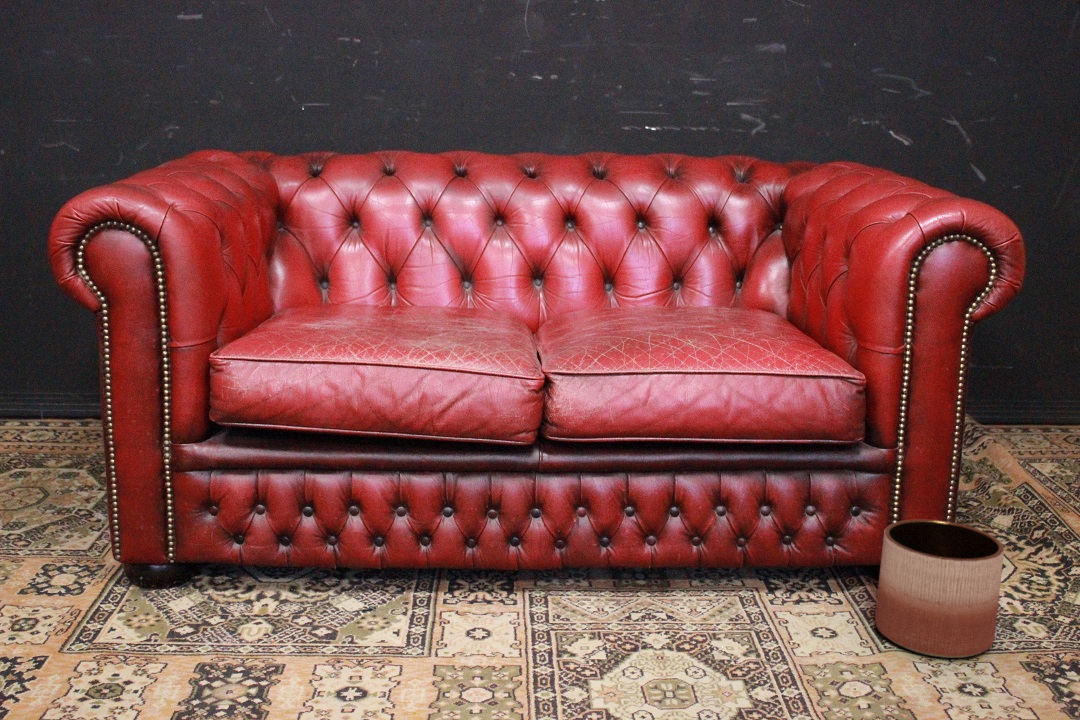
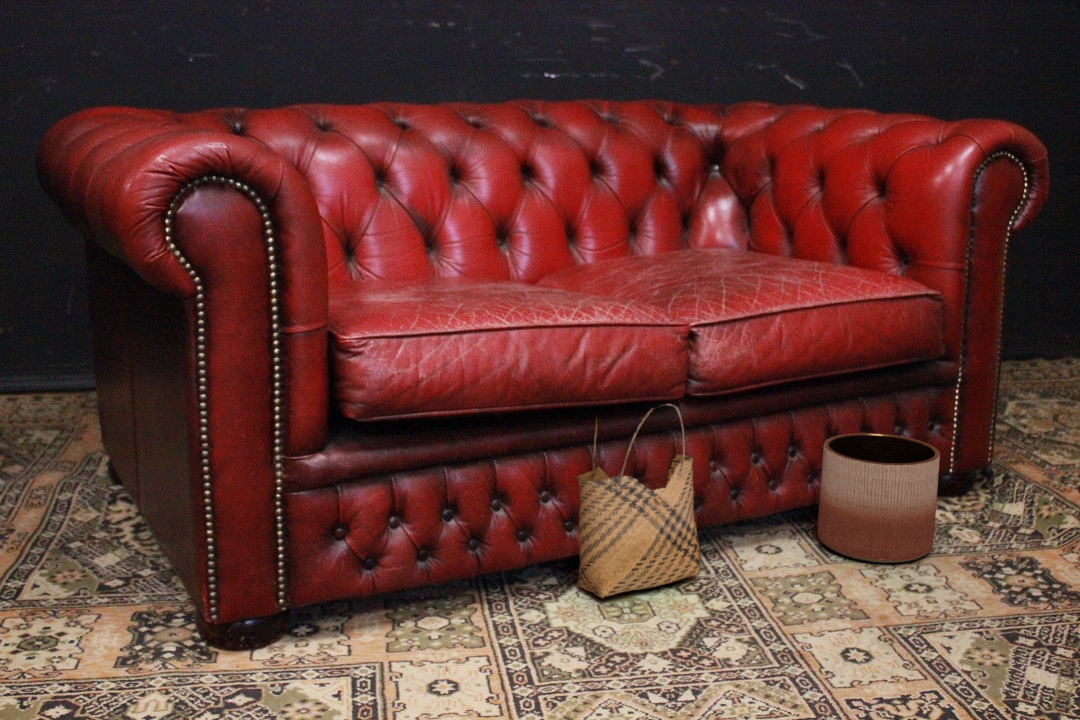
woven basket: none [624,472,749,680] -> present [577,404,700,598]

